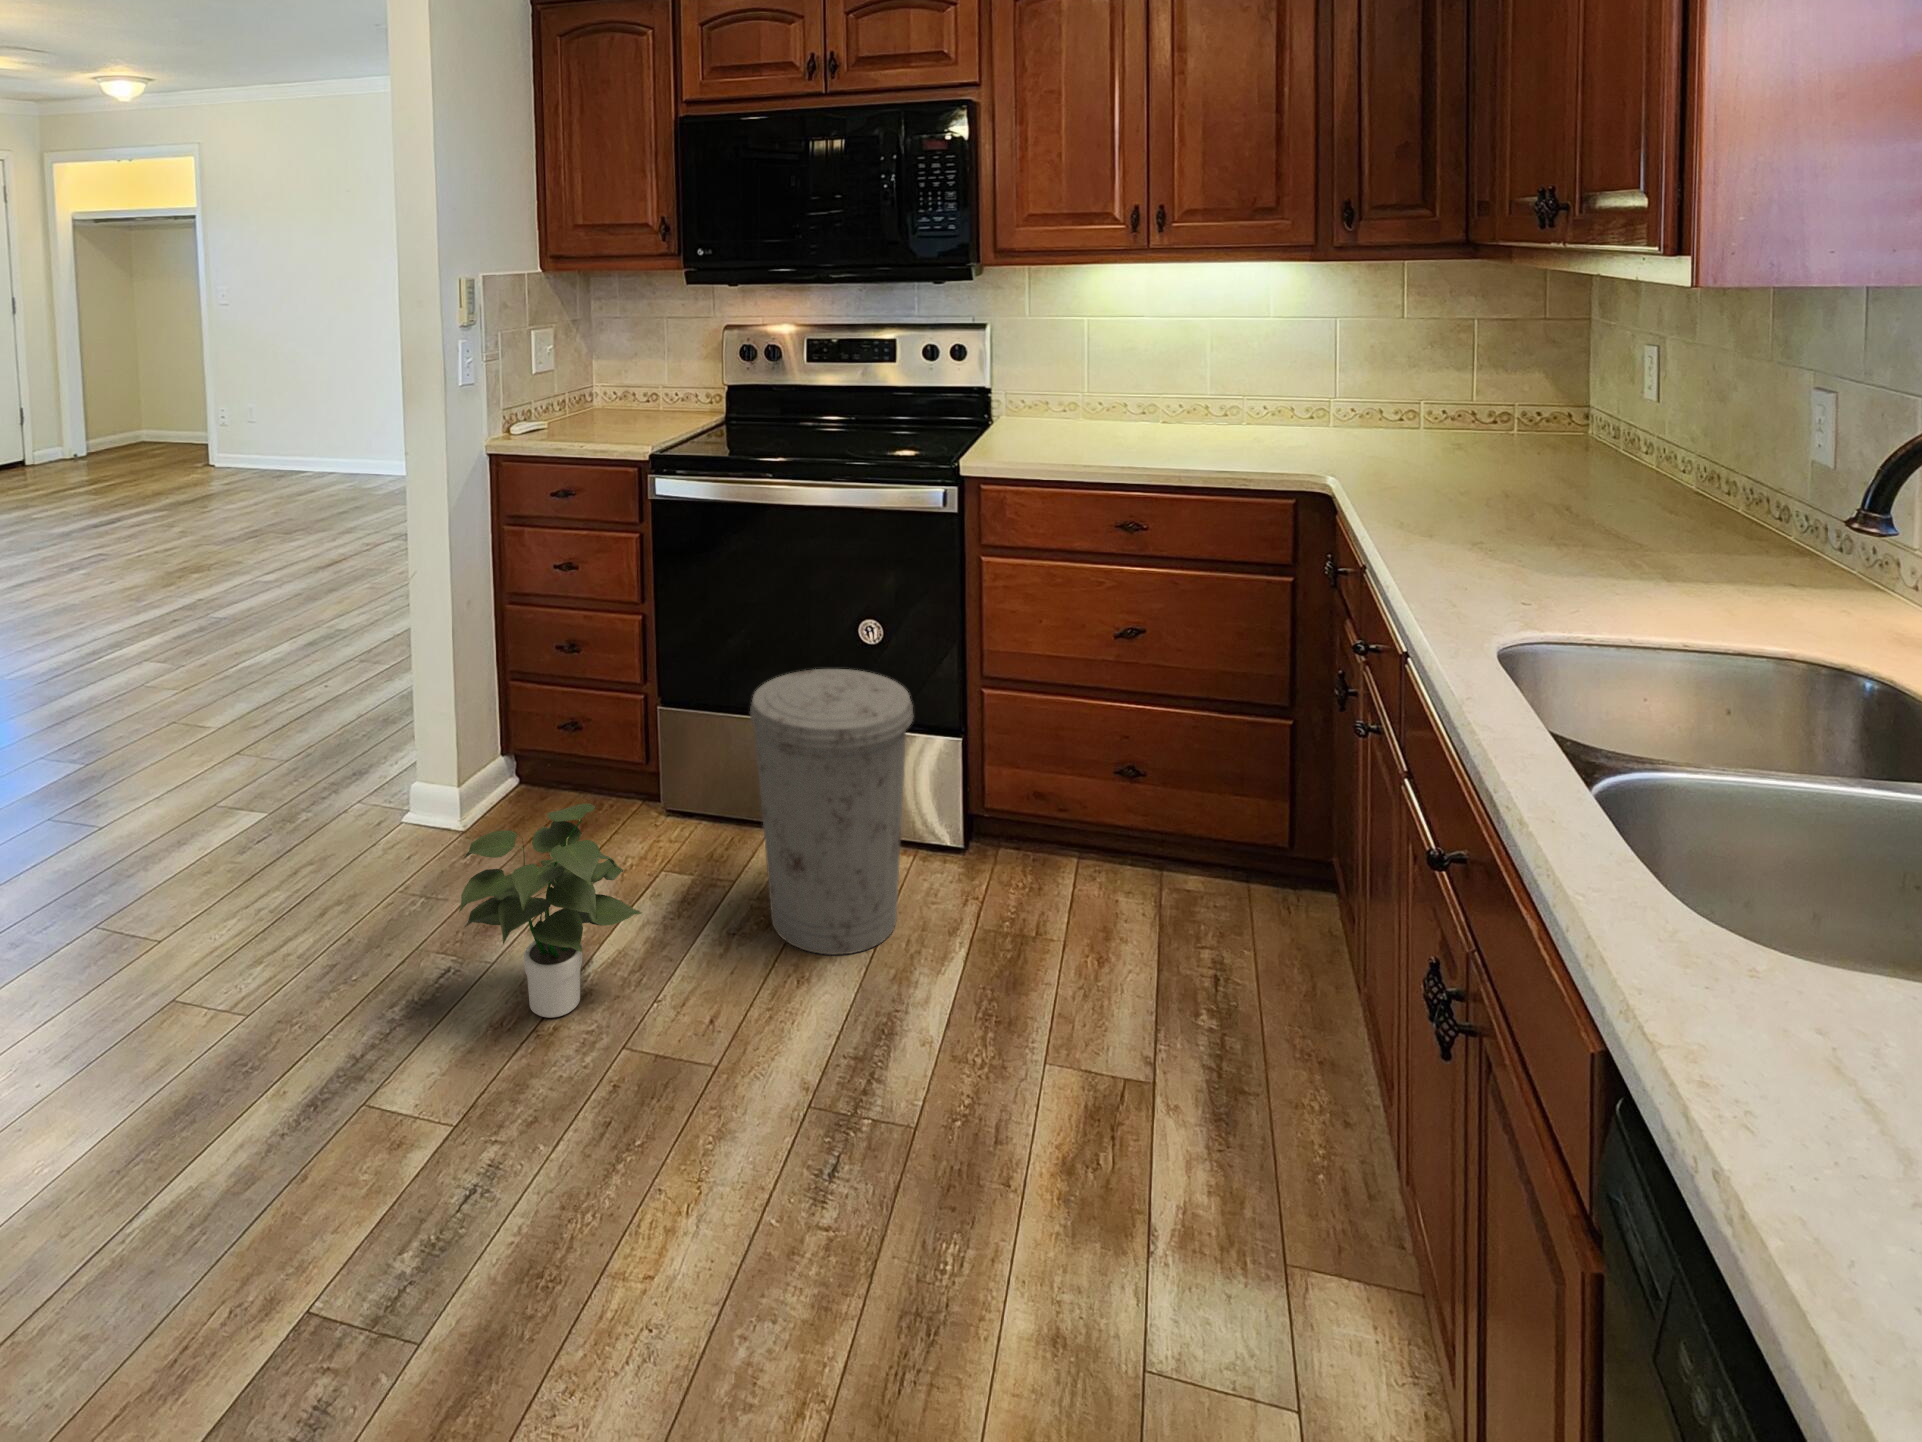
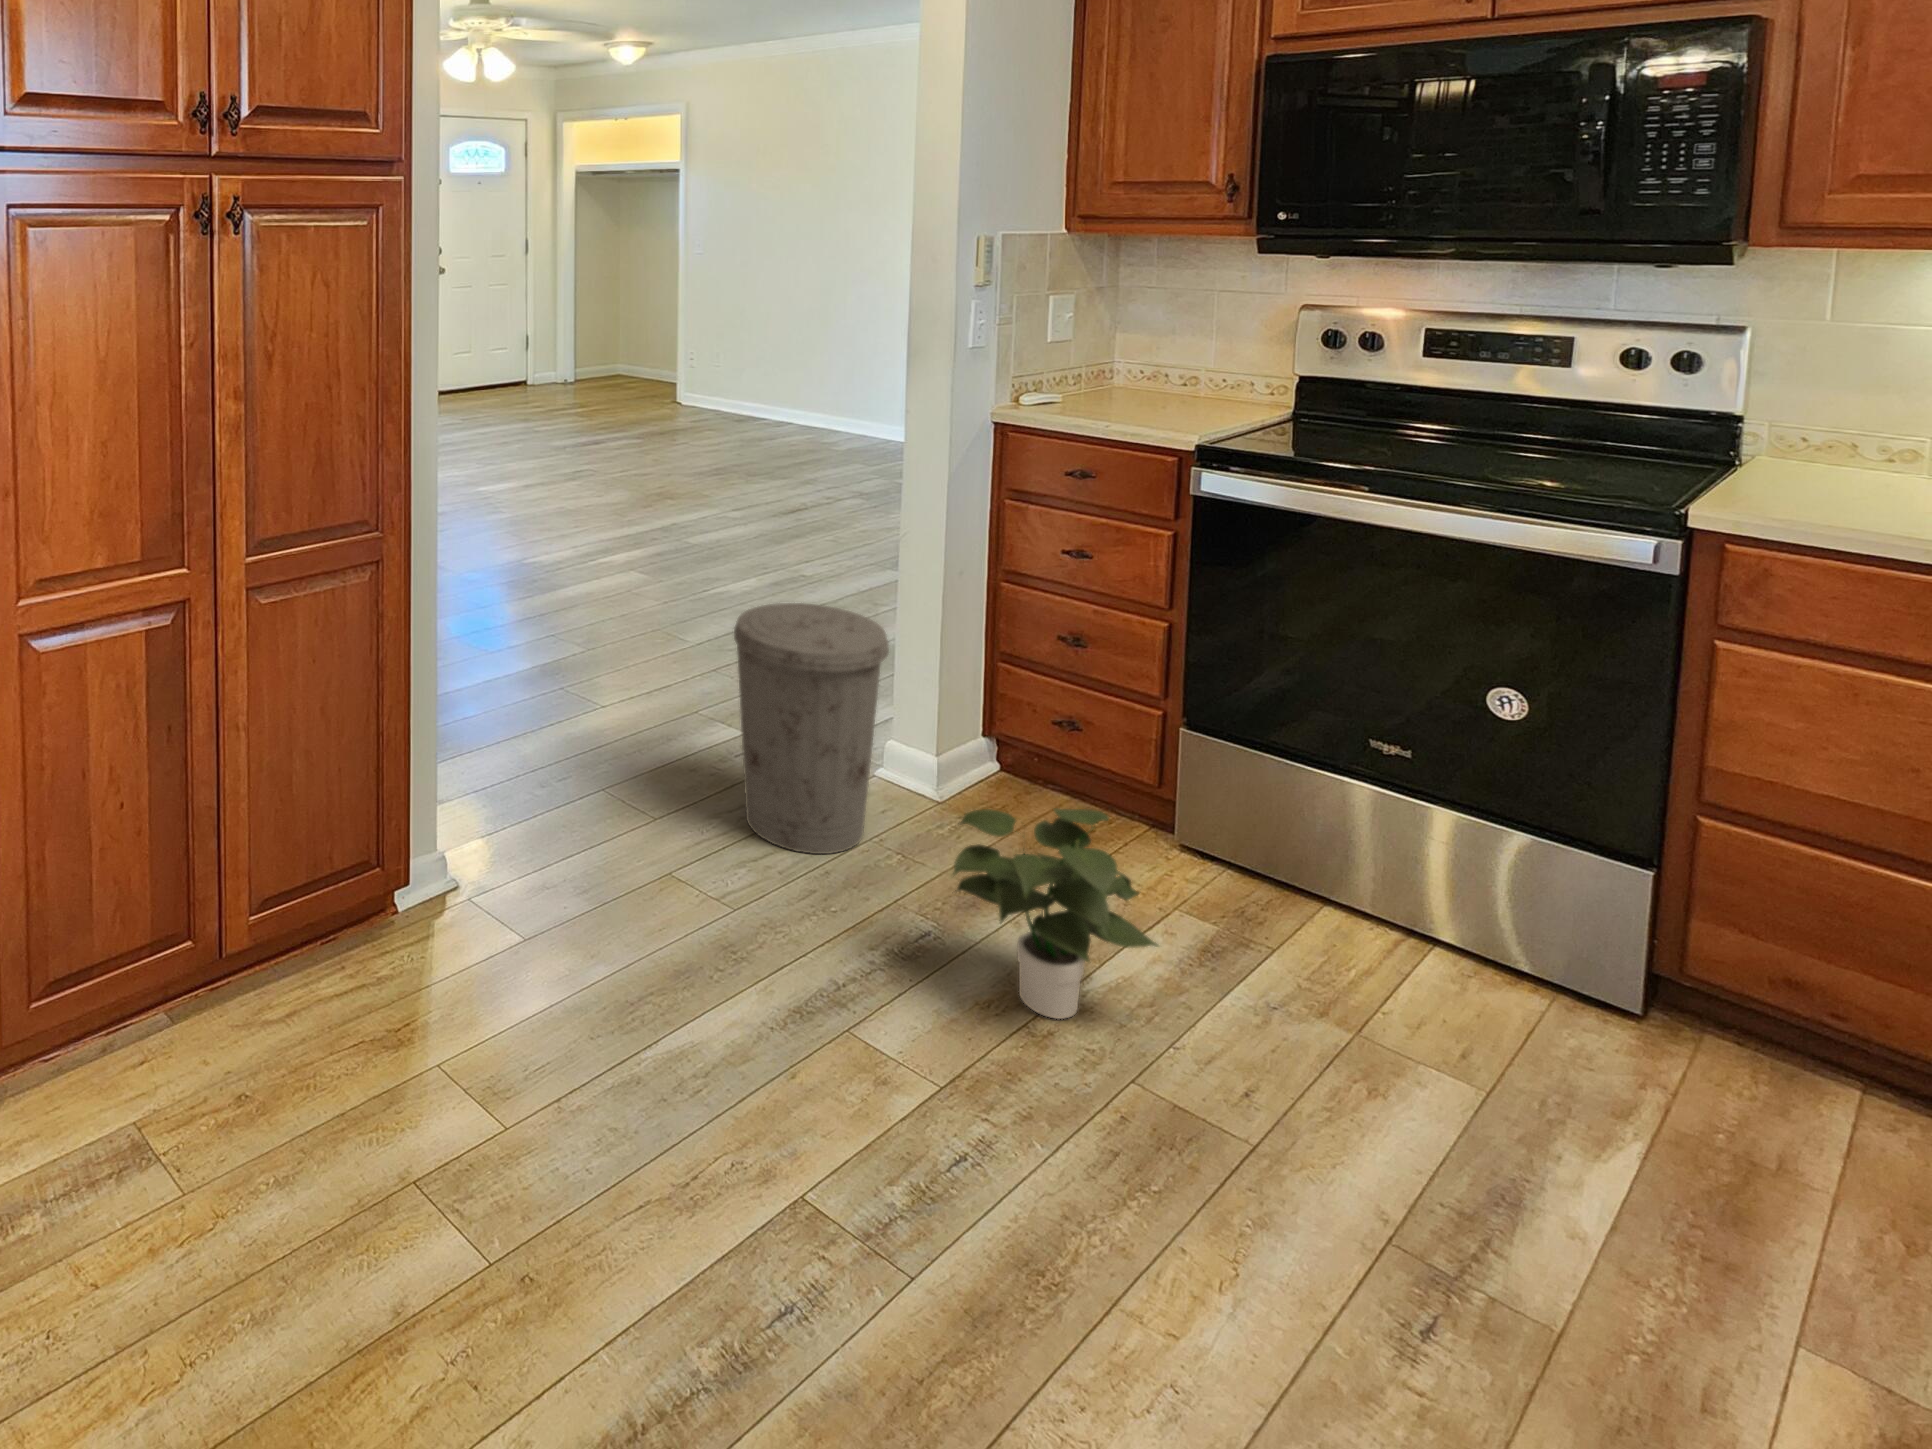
trash can: present [750,669,913,955] -> present [734,603,889,854]

